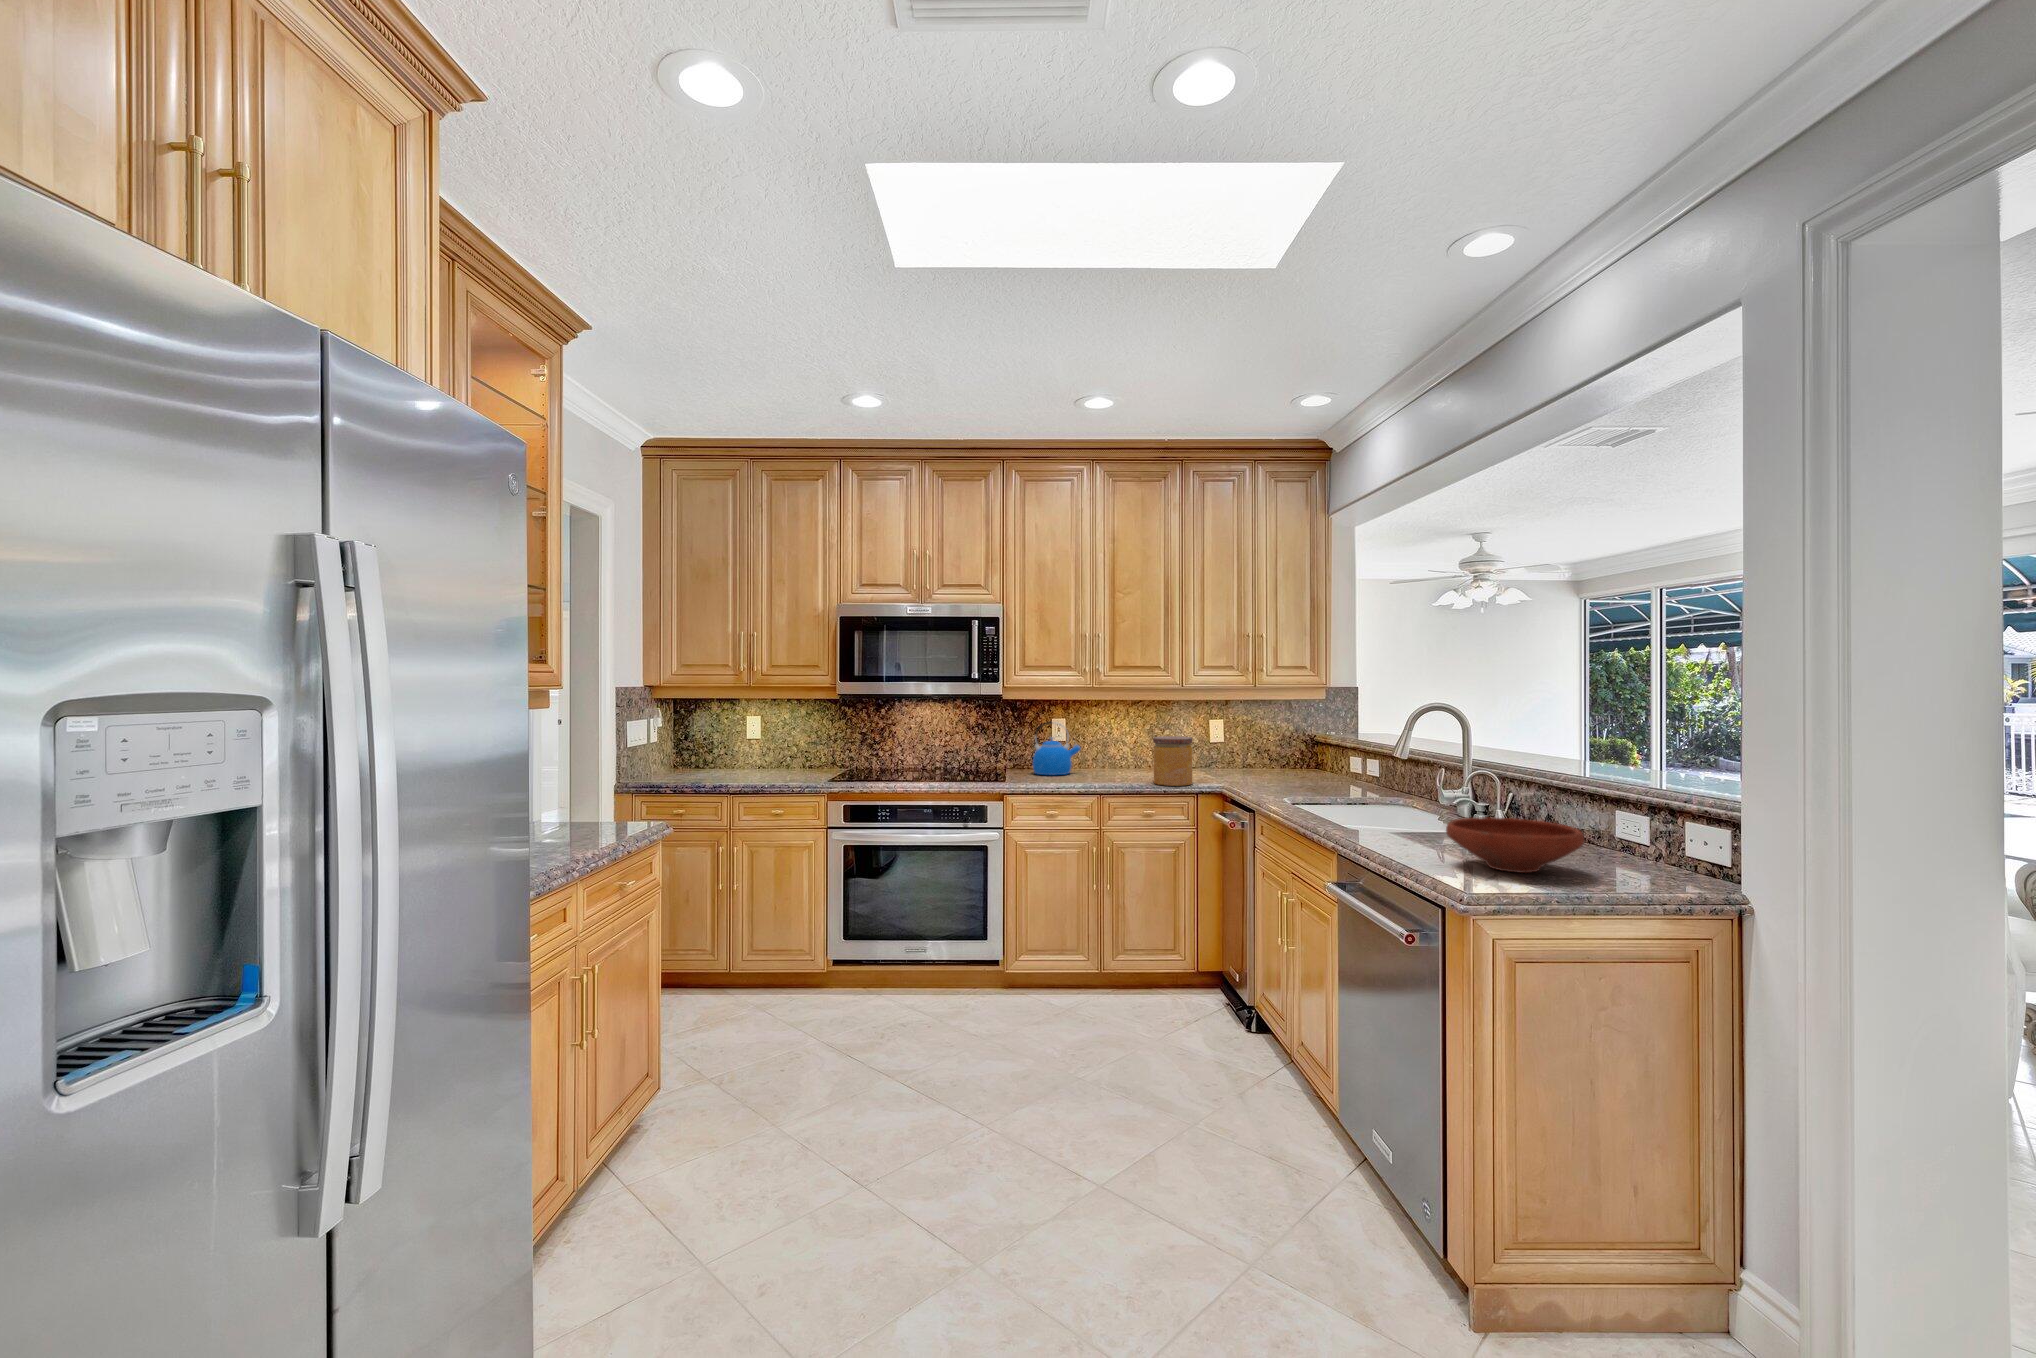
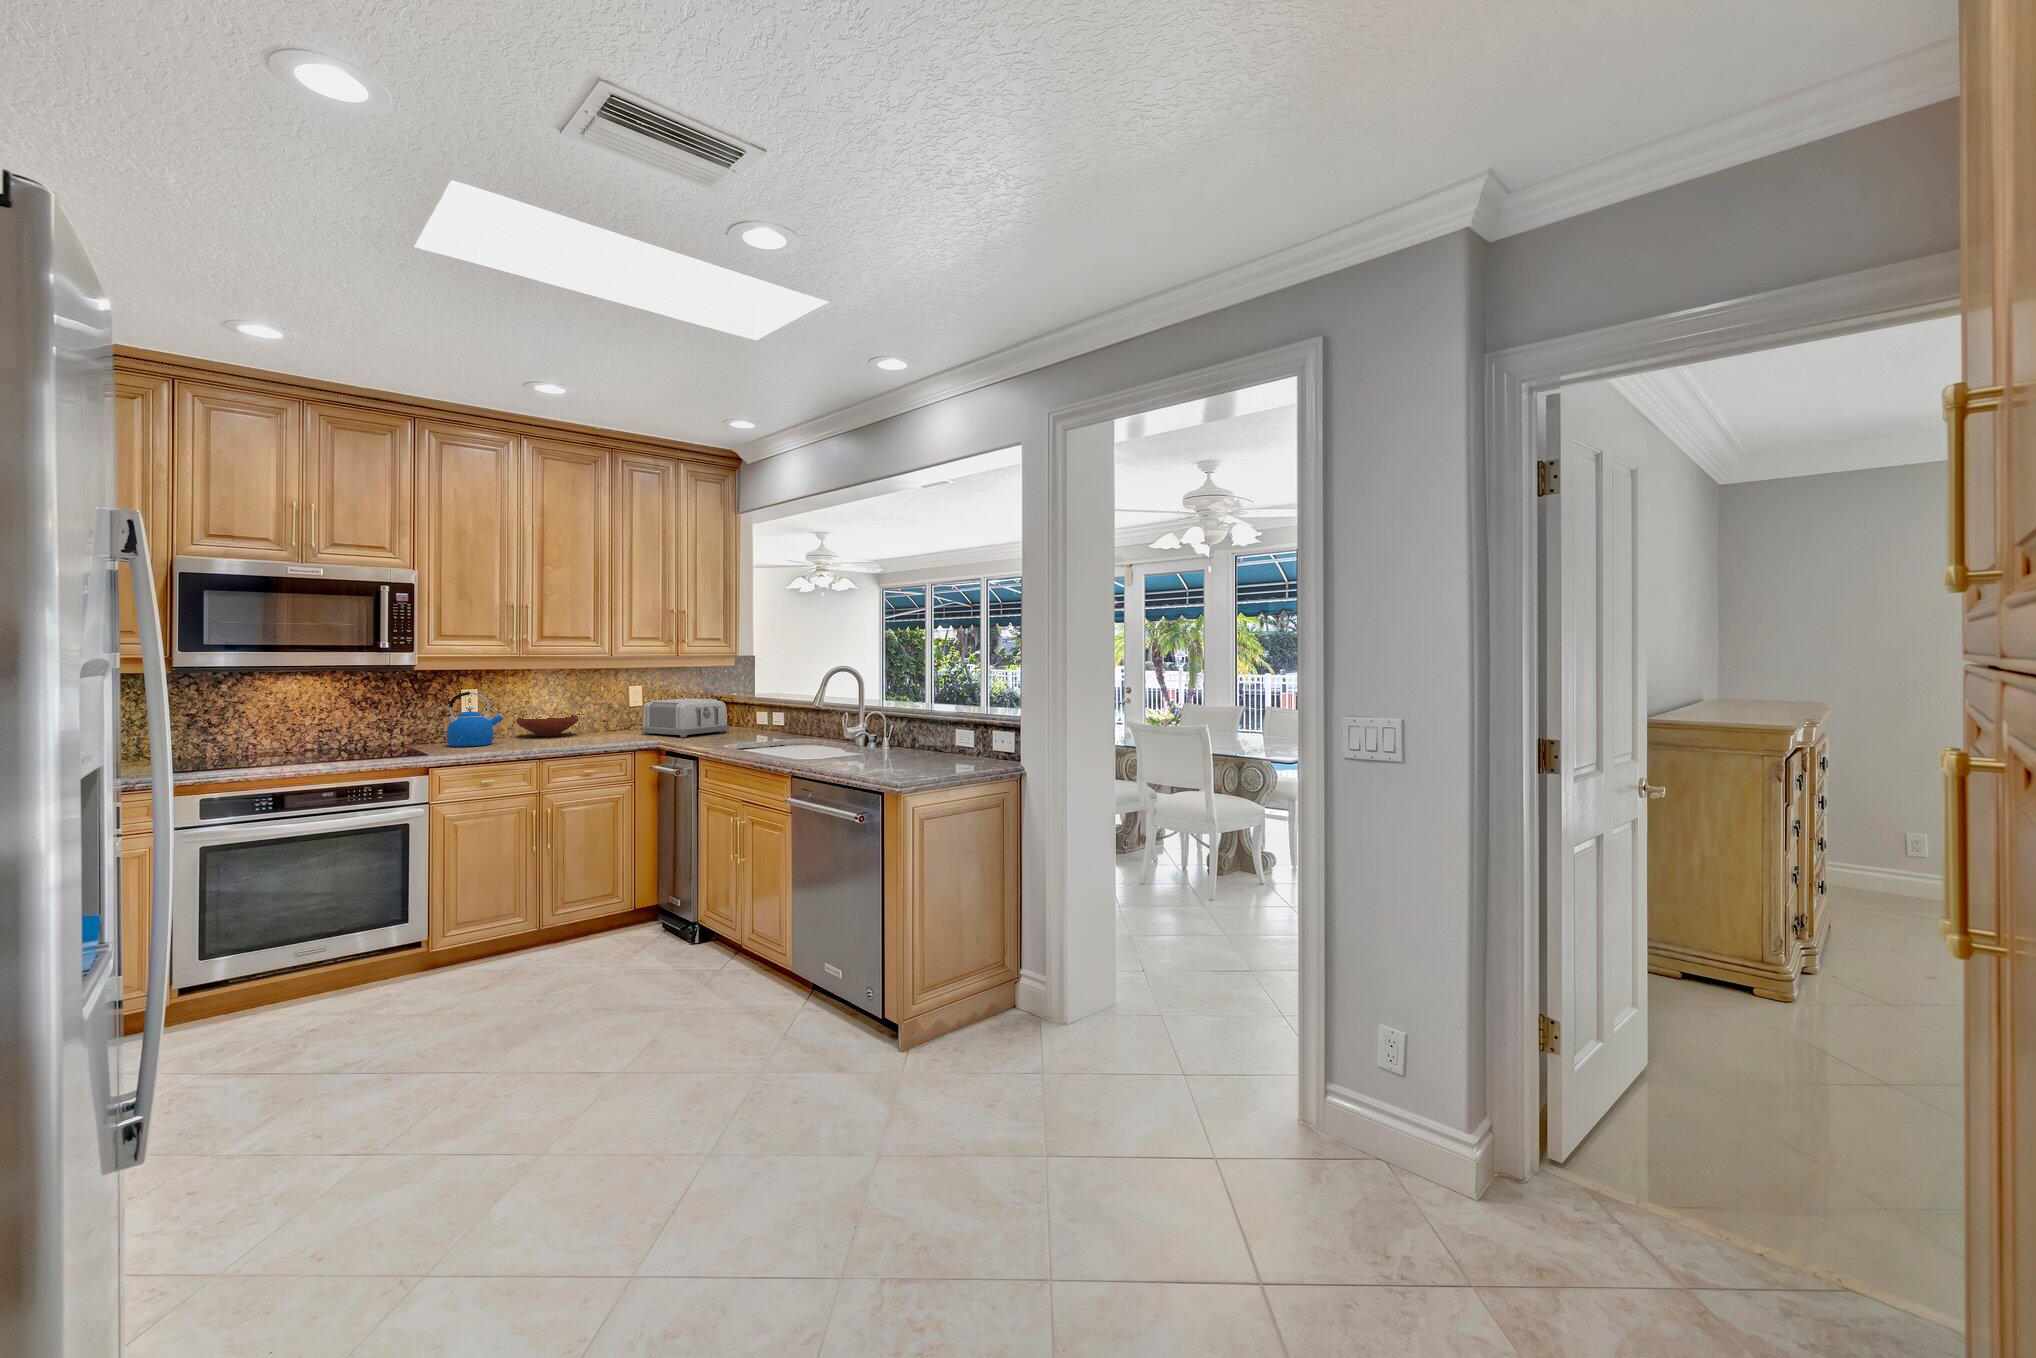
toaster: none [1216,735,1312,782] -> present [642,698,728,737]
jar: present [1153,736,1192,786] -> none [592,701,631,746]
bowl: present [1446,817,1584,873] -> present [516,715,578,736]

